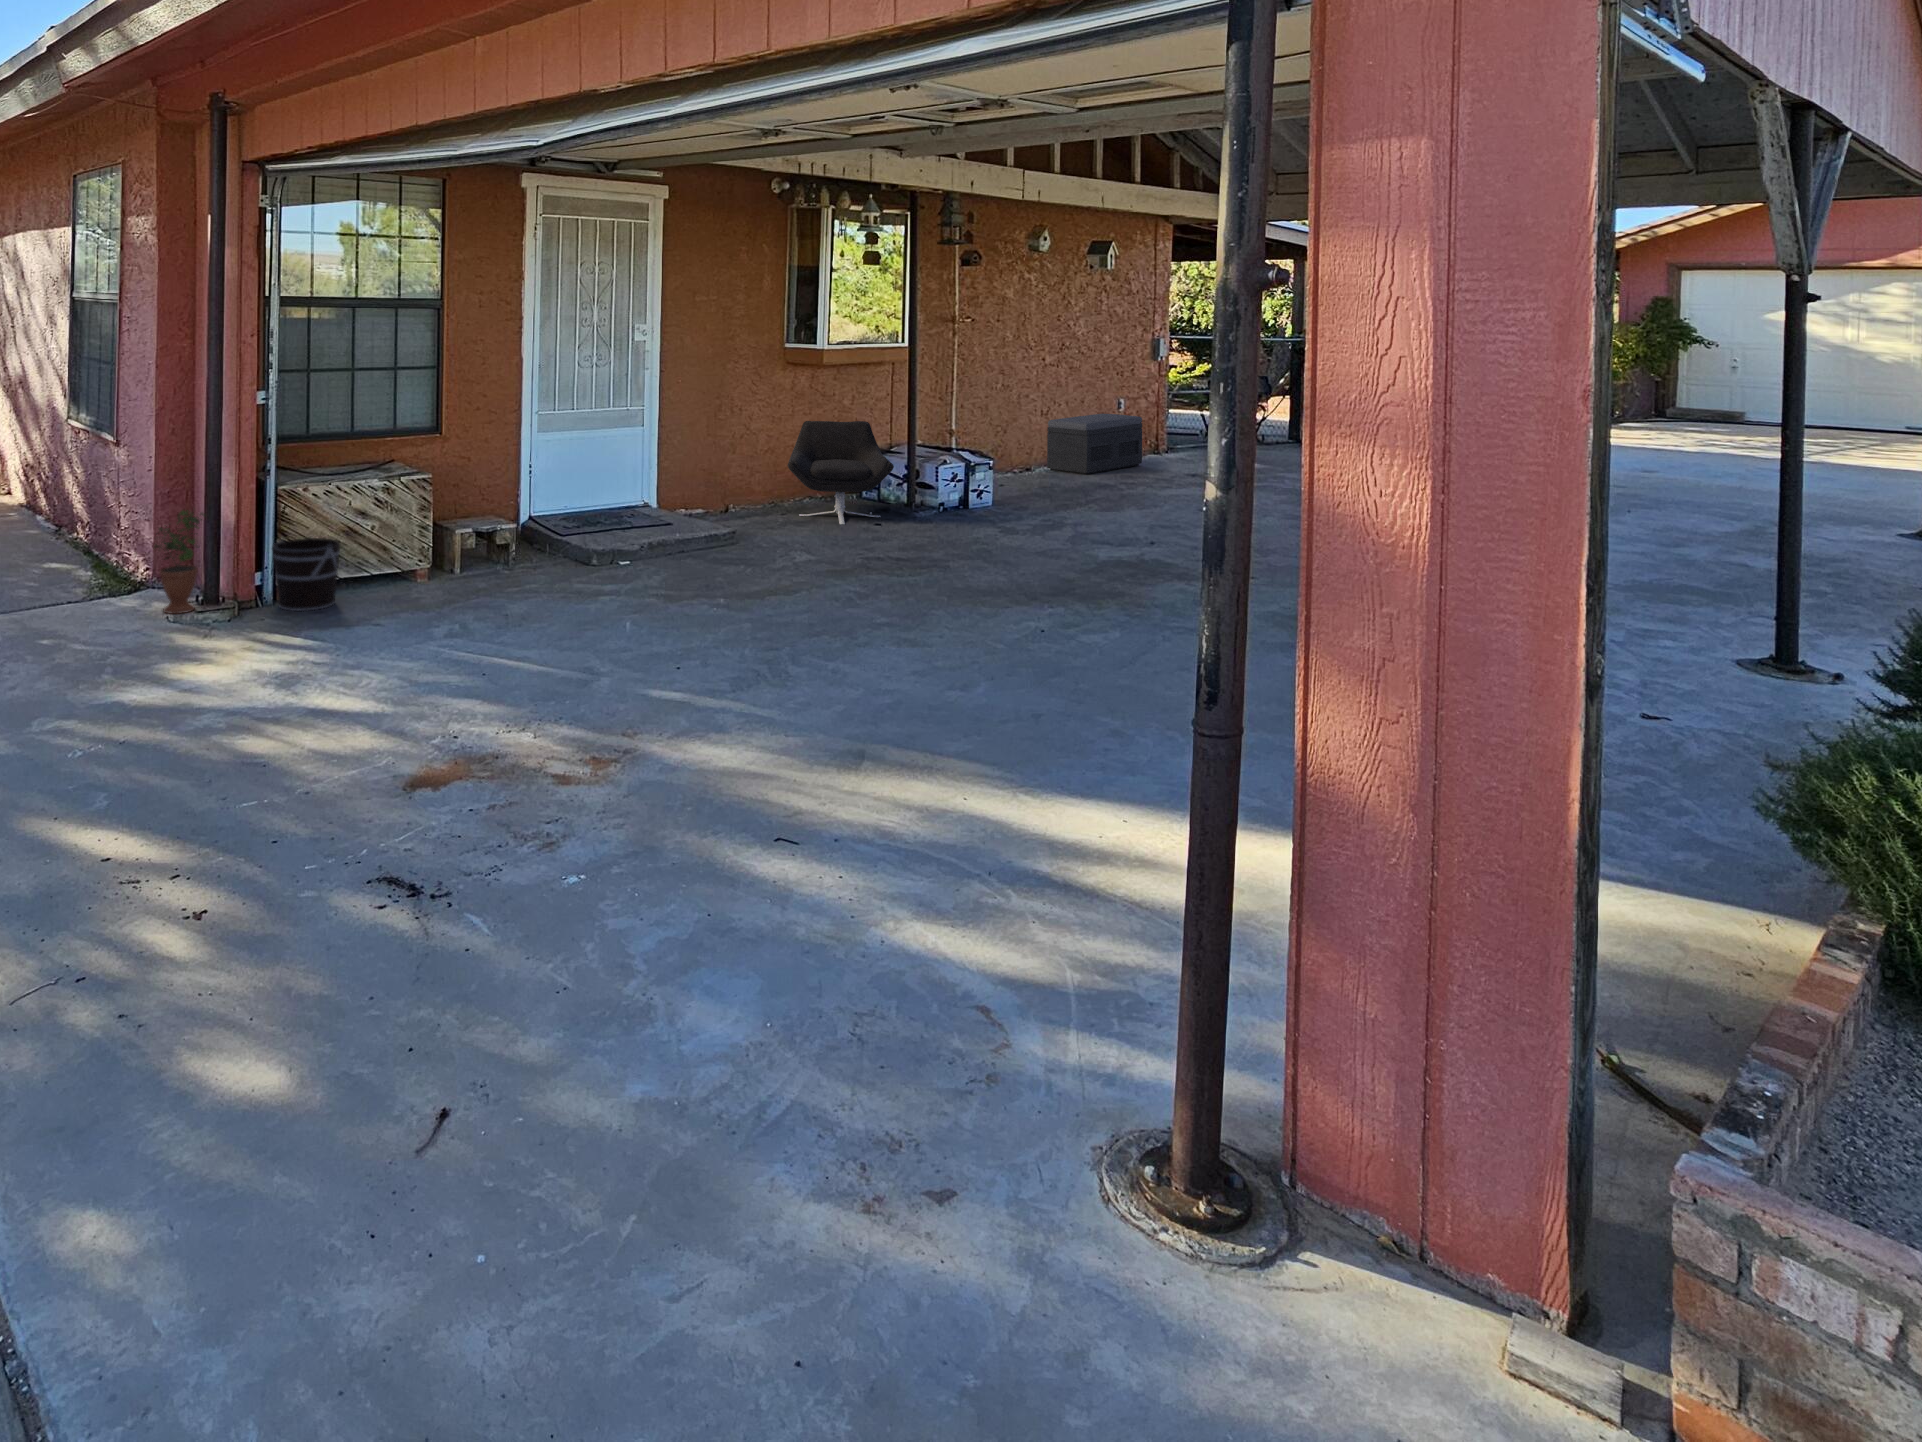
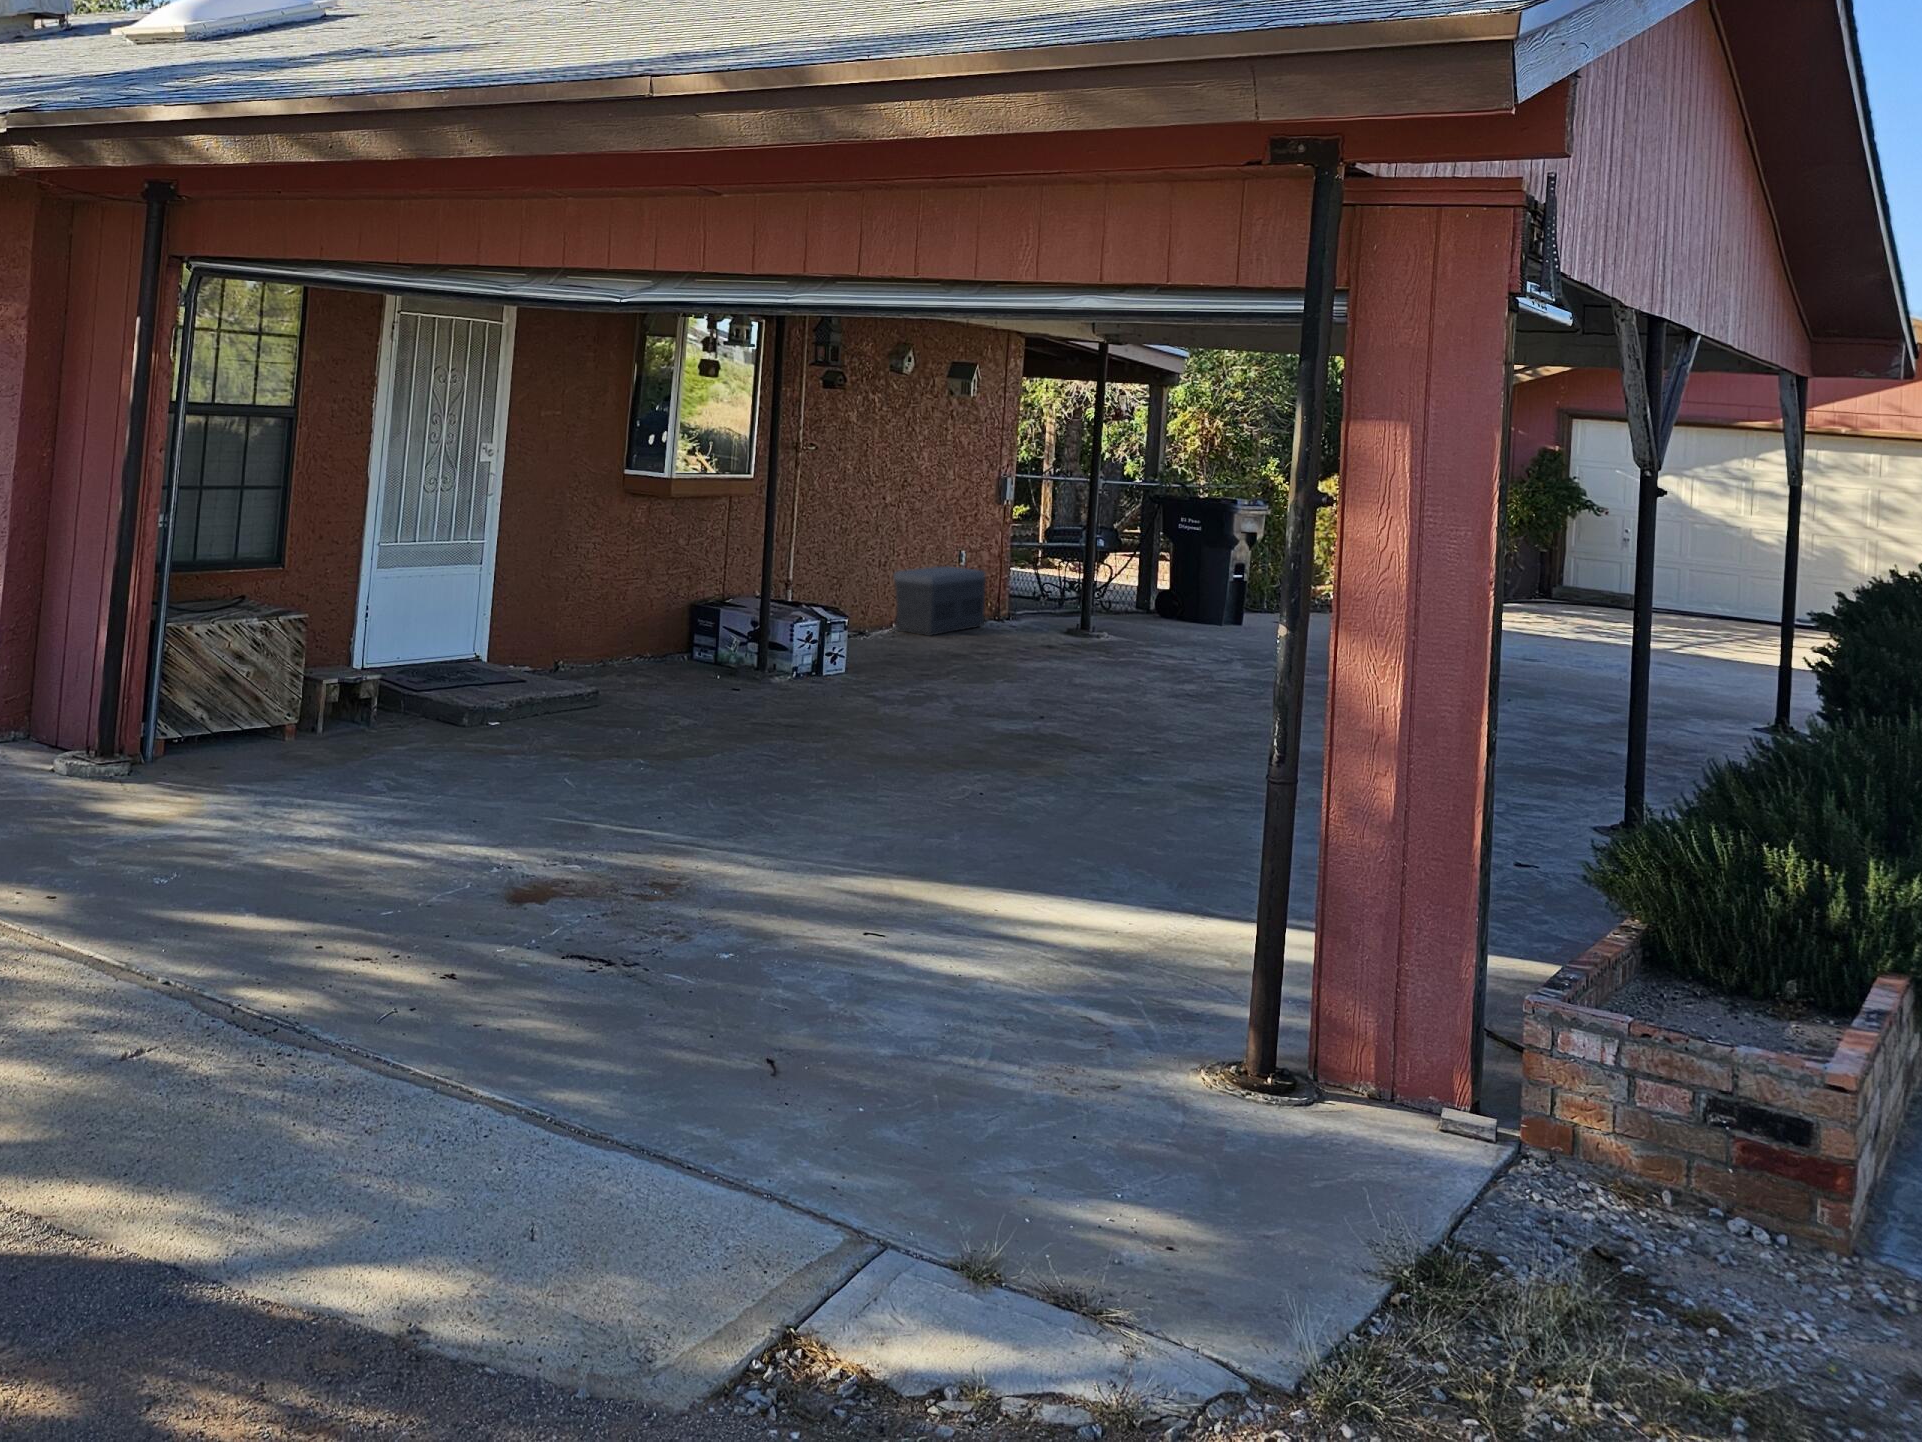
lounge chair: present [787,421,894,524] -> none [635,566,758,685]
potted plant: present [155,510,205,614] -> none [24,643,83,767]
bucket: present [273,538,340,611] -> none [154,683,229,765]

